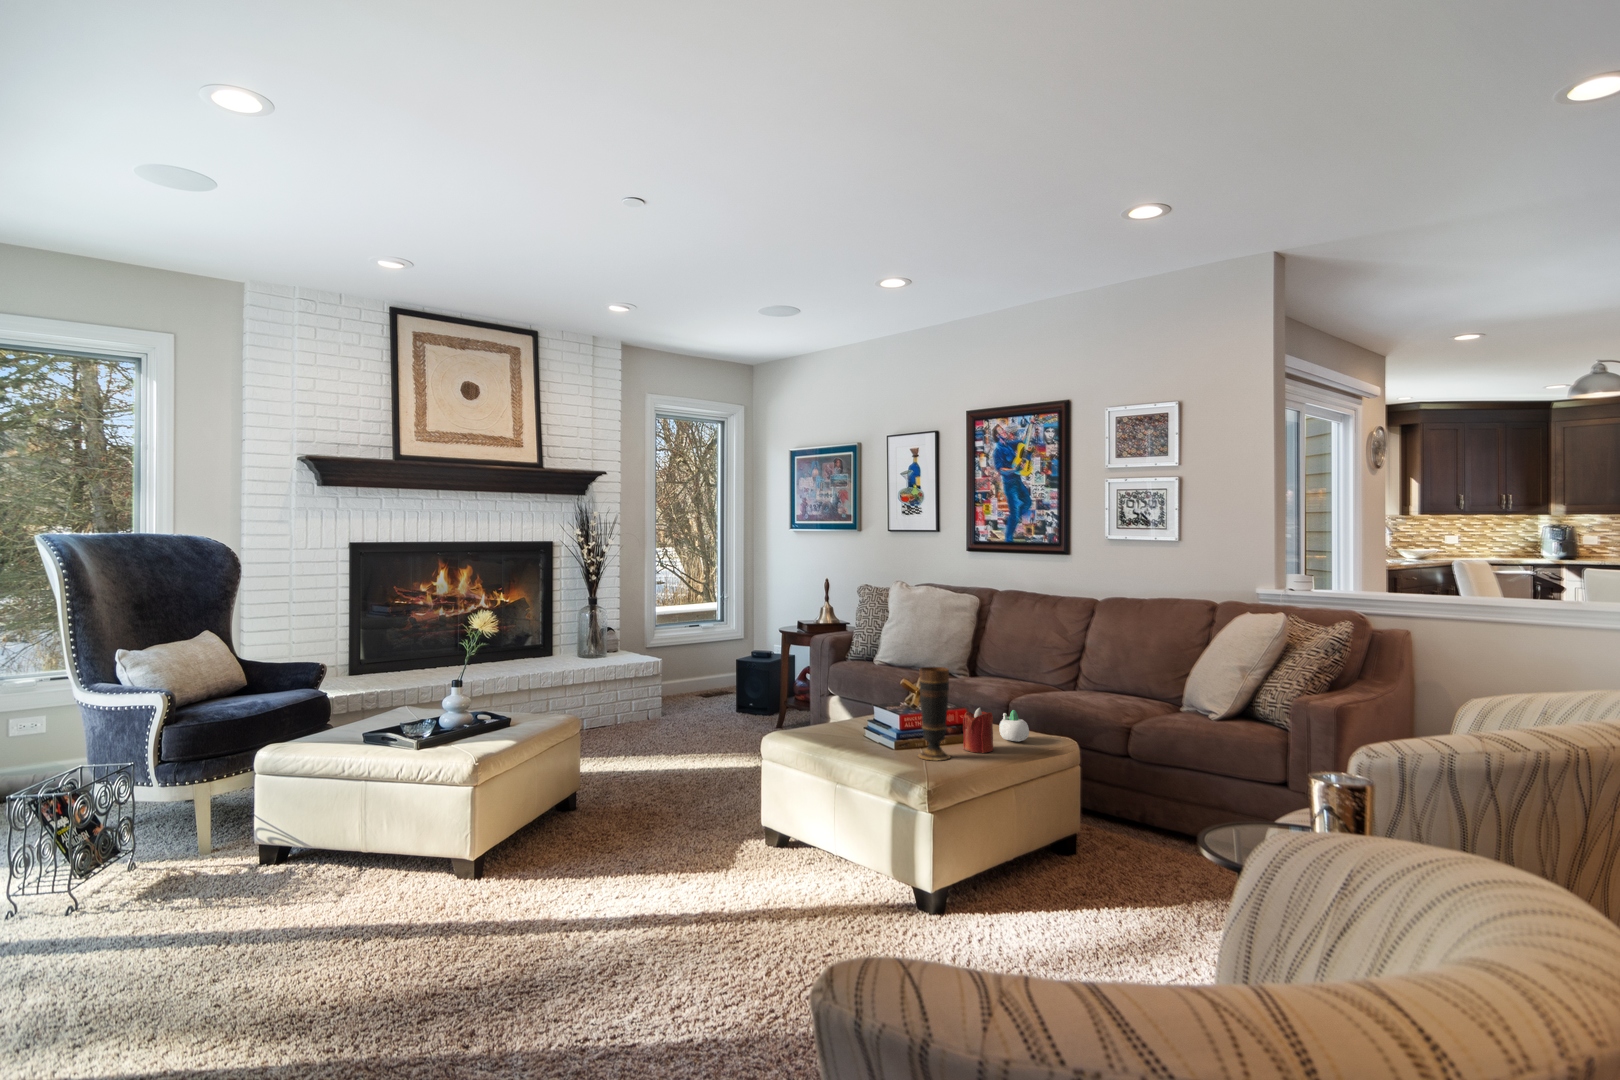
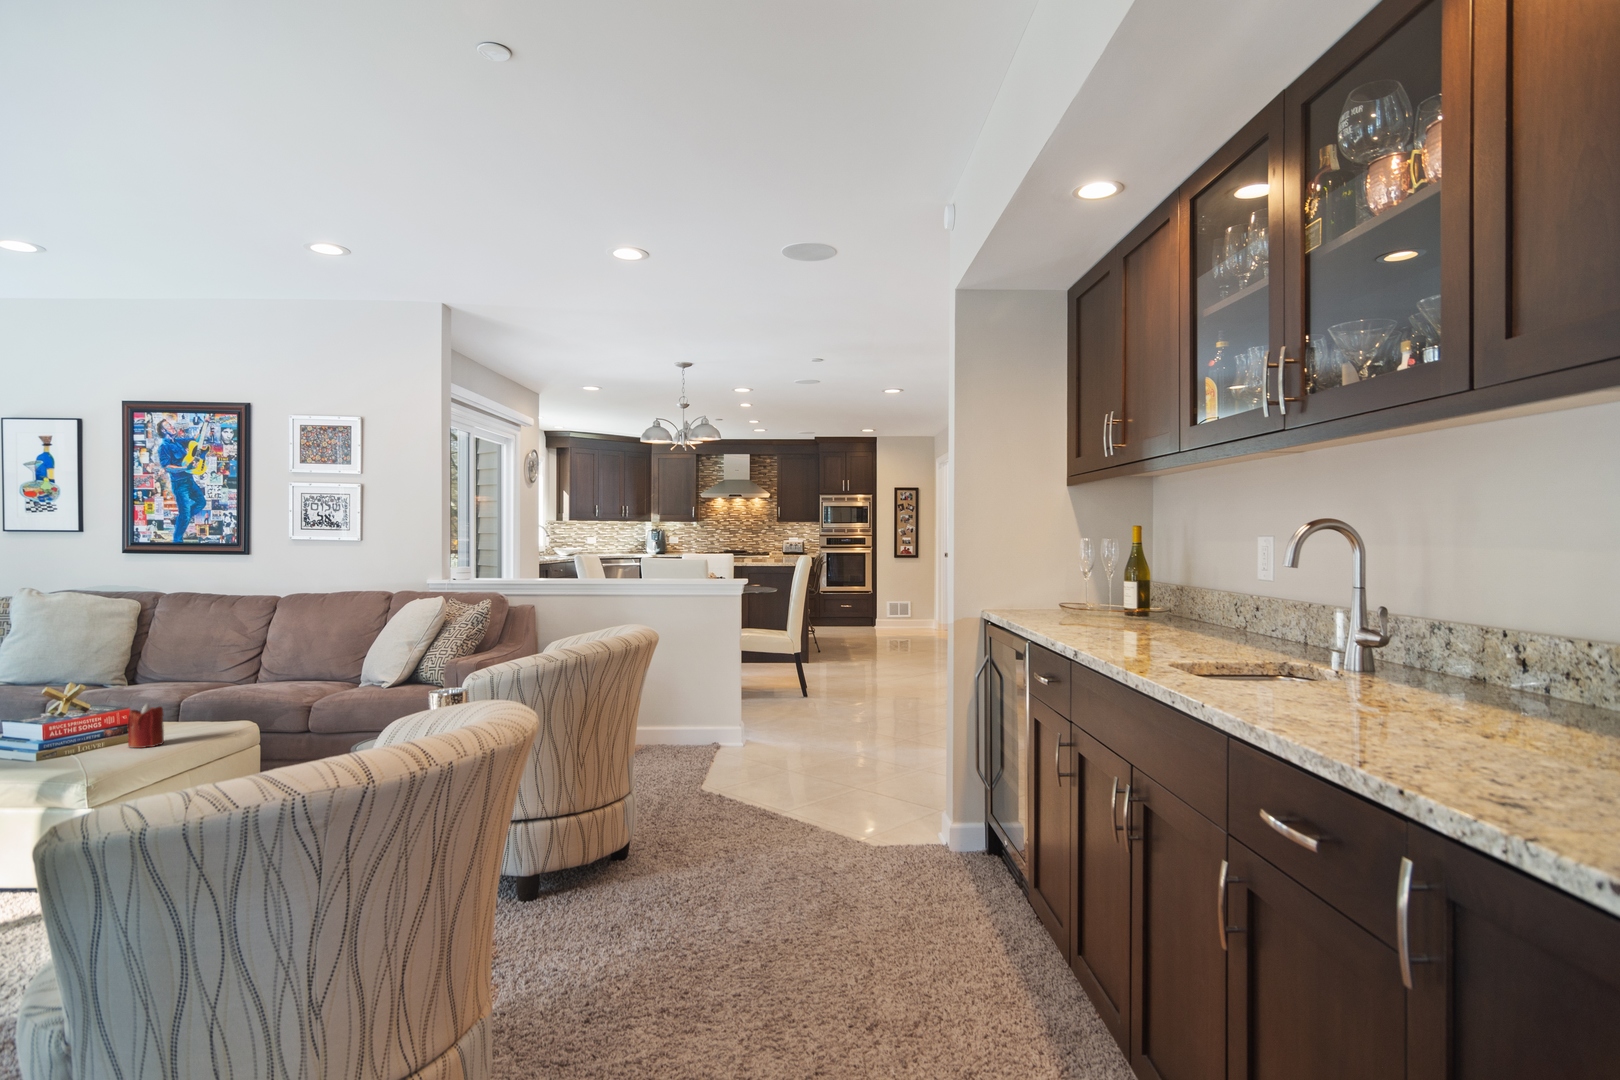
vase: present [918,667,950,761] -> none [71,667,114,762]
succulent planter: present [999,710,1029,742] -> none [170,703,205,733]

